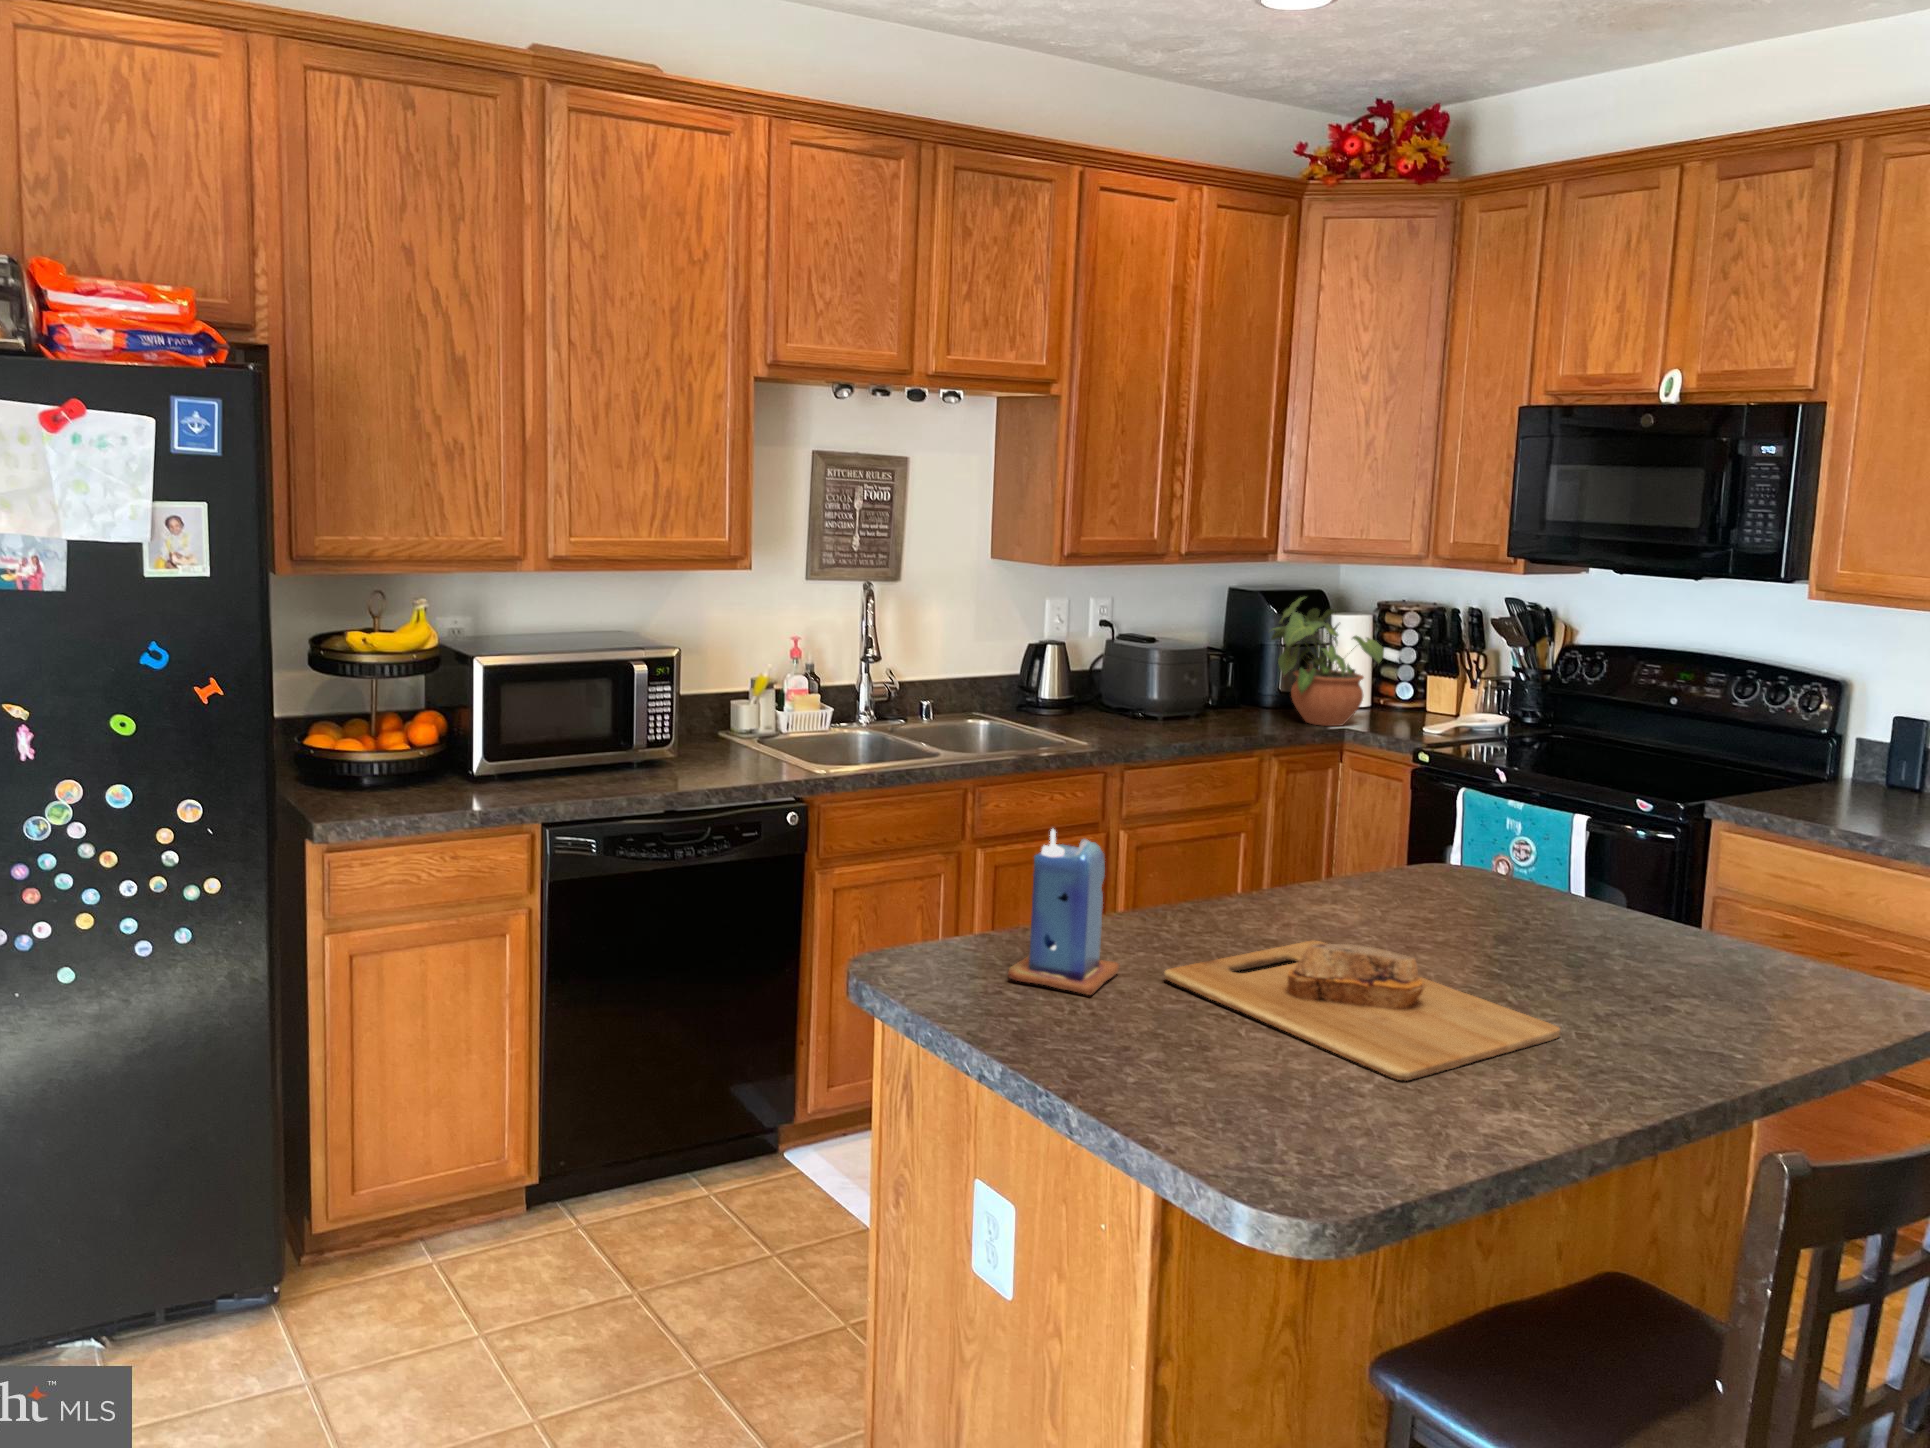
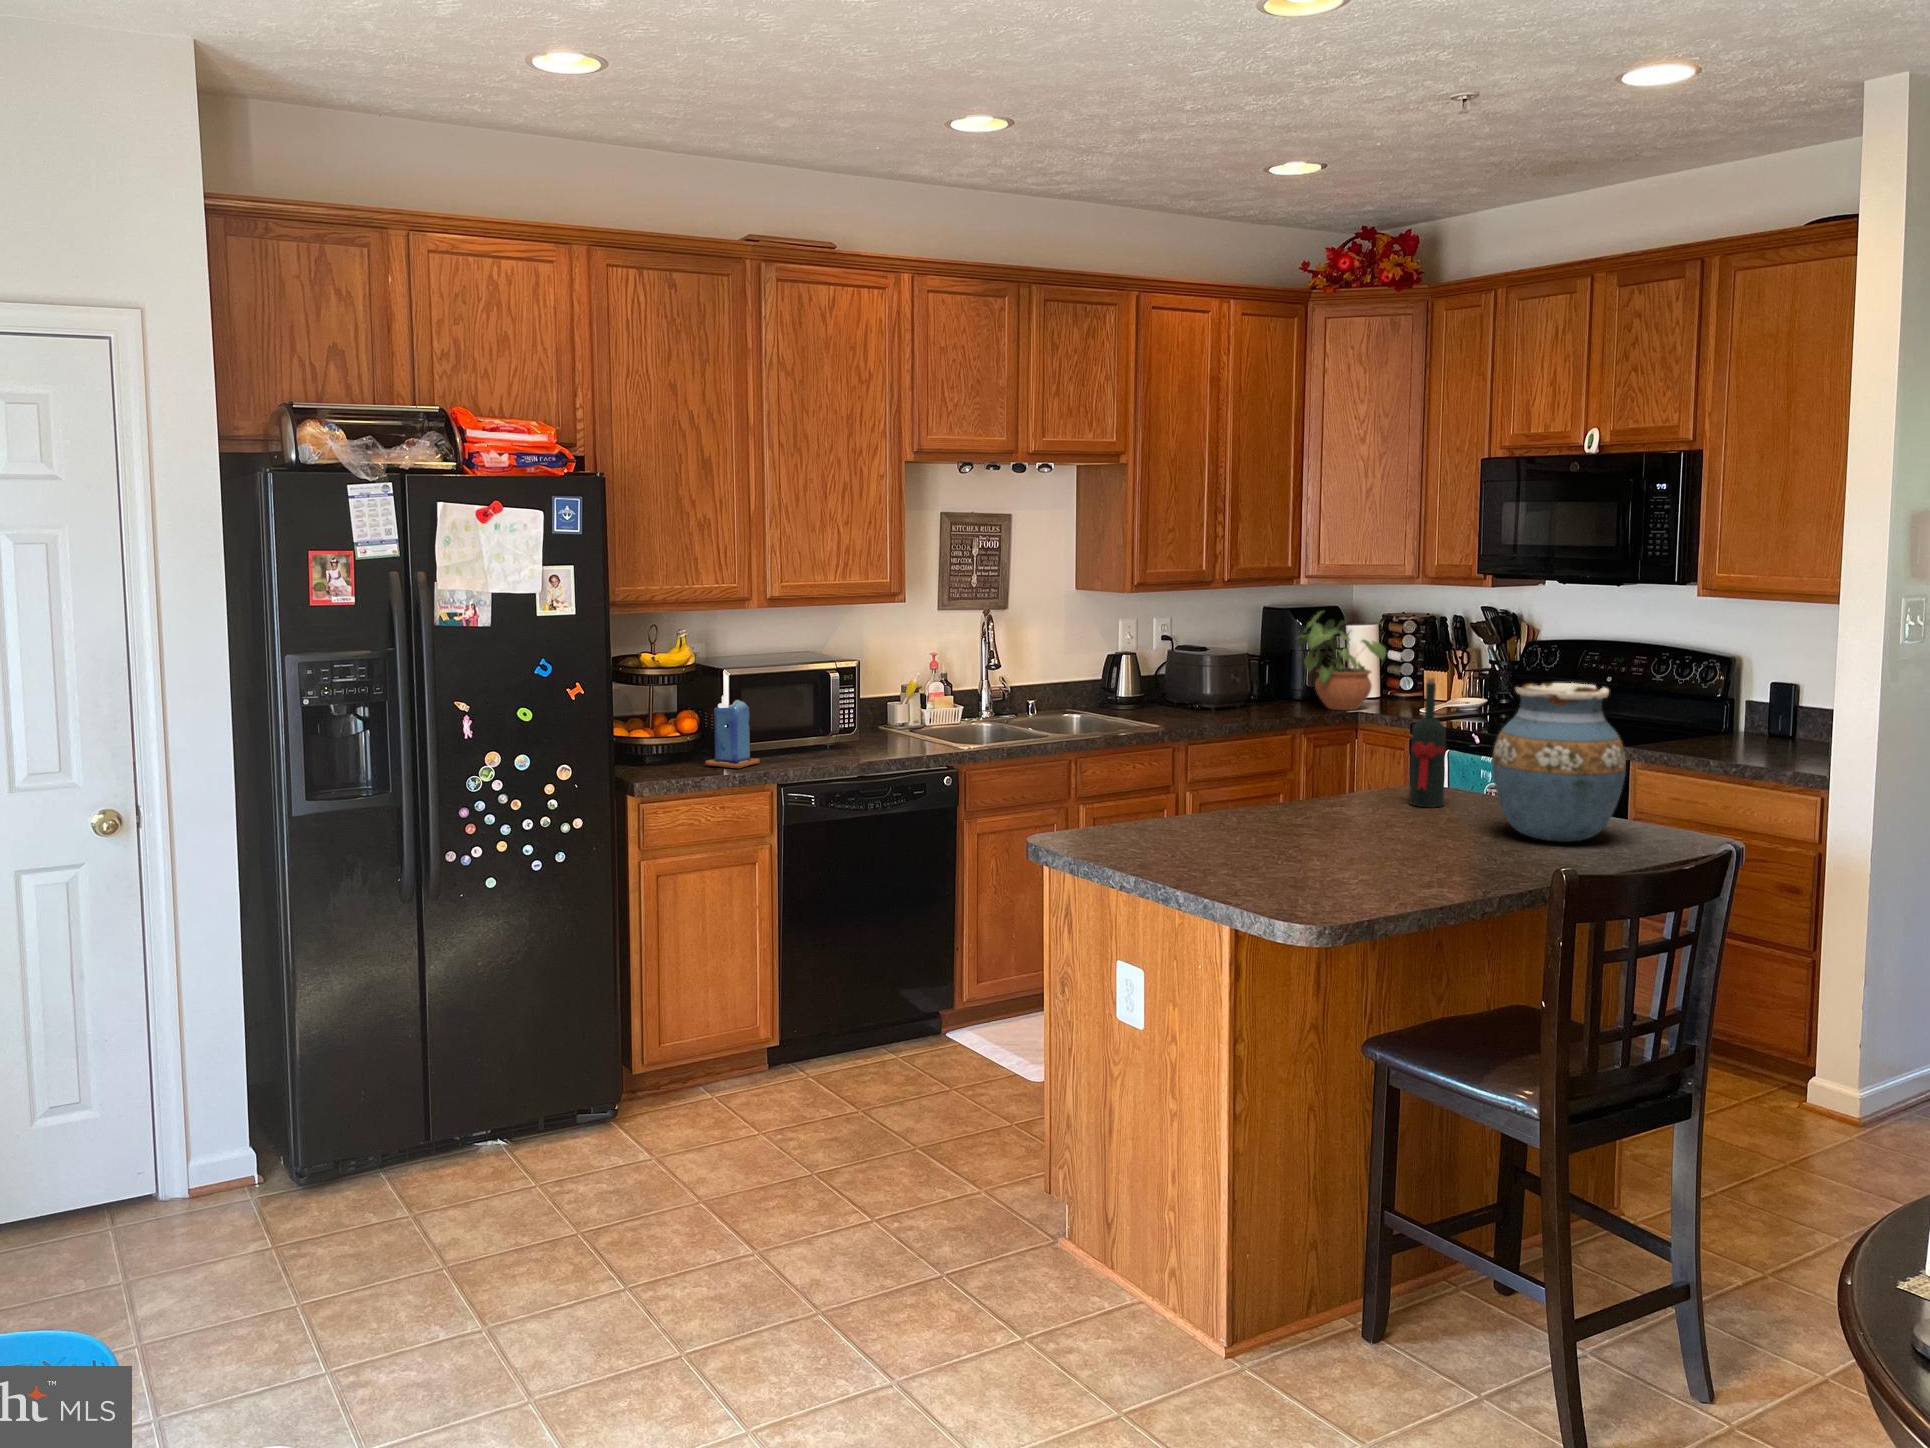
wine bottle: none [1434,716,1496,911] -> present [1409,678,1446,807]
vase: none [1578,739,1795,996] -> present [1492,683,1626,842]
candle: present [1008,829,1119,995] -> present [705,695,760,768]
cutting board: present [1164,941,1560,1080] -> none [1229,814,1475,878]

